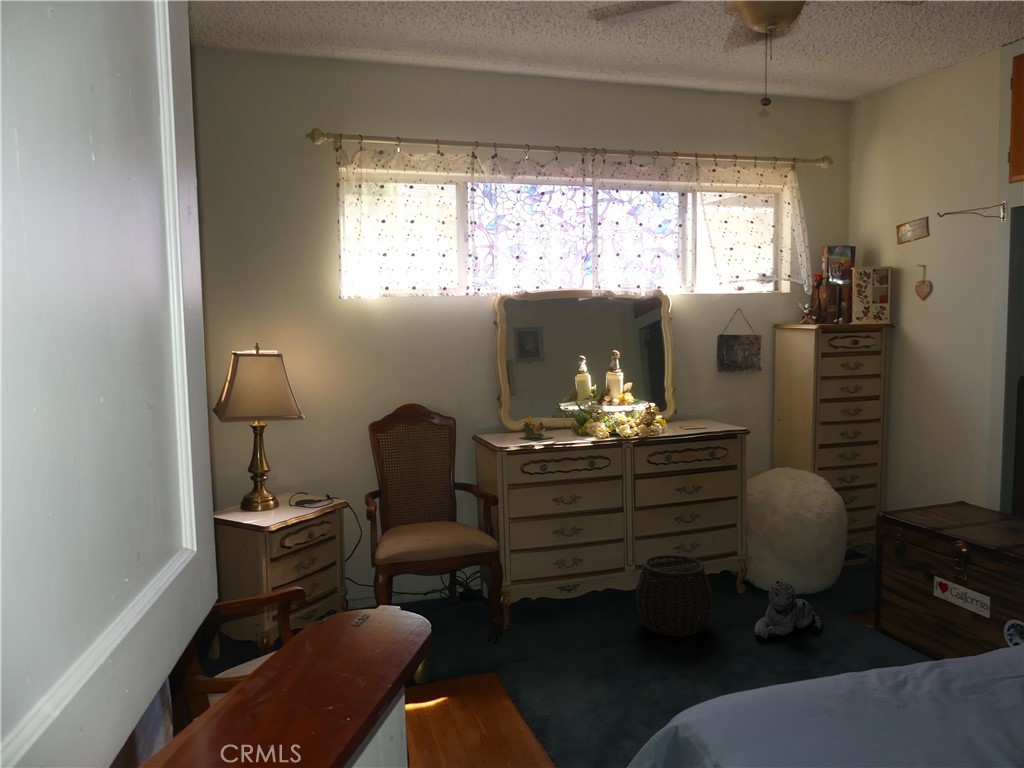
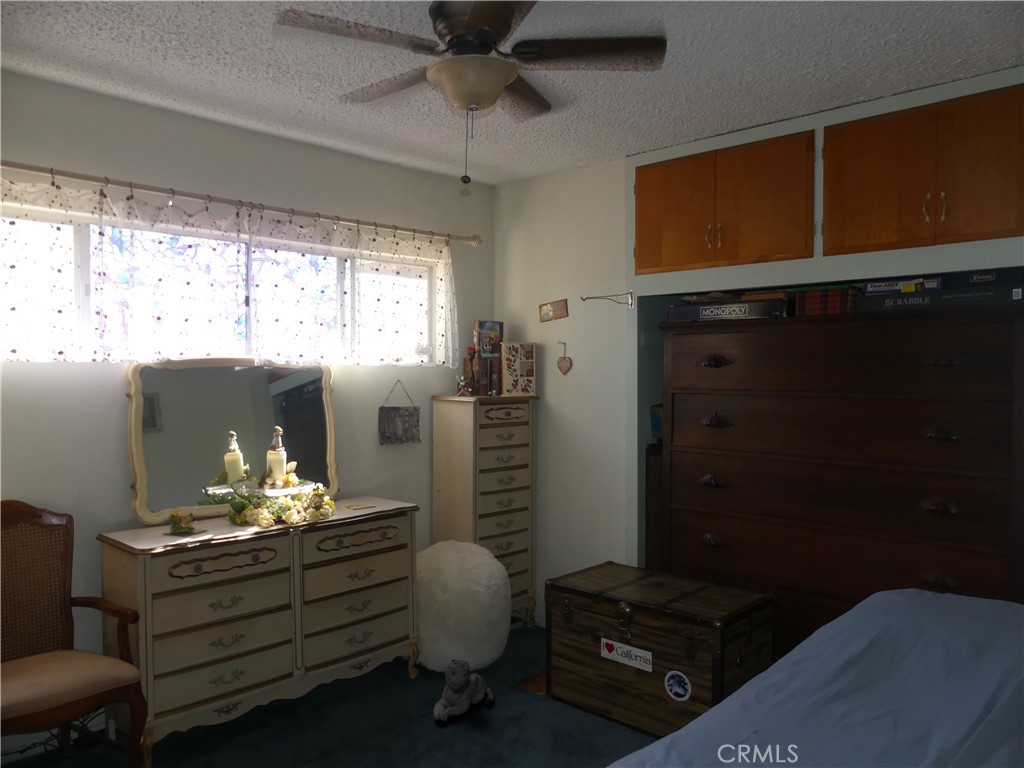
woven basket: present [636,555,712,637] -> none [308,648,391,741]

